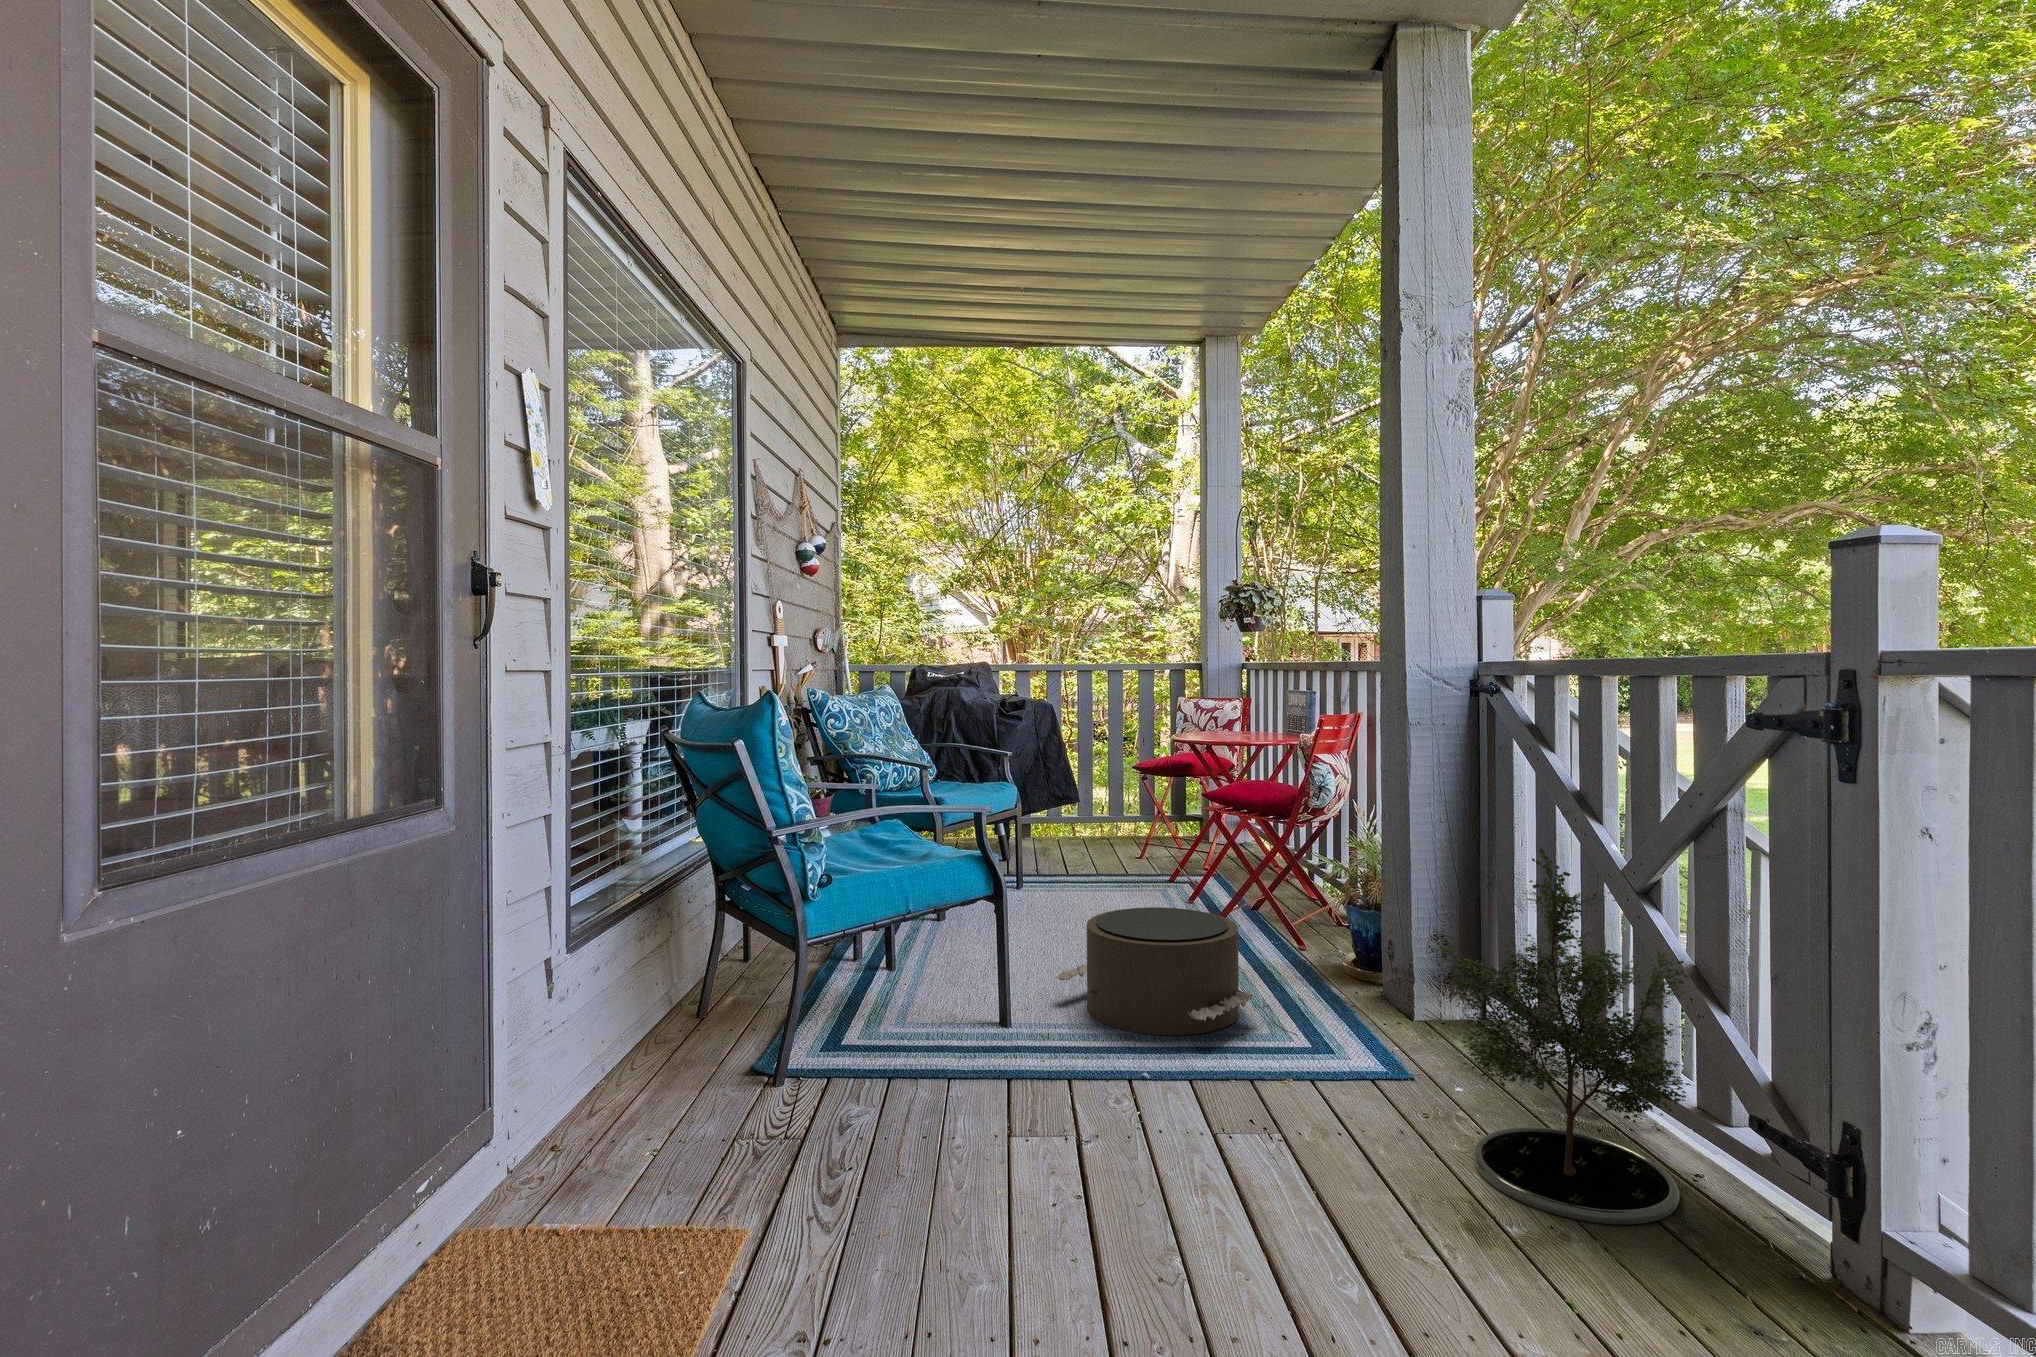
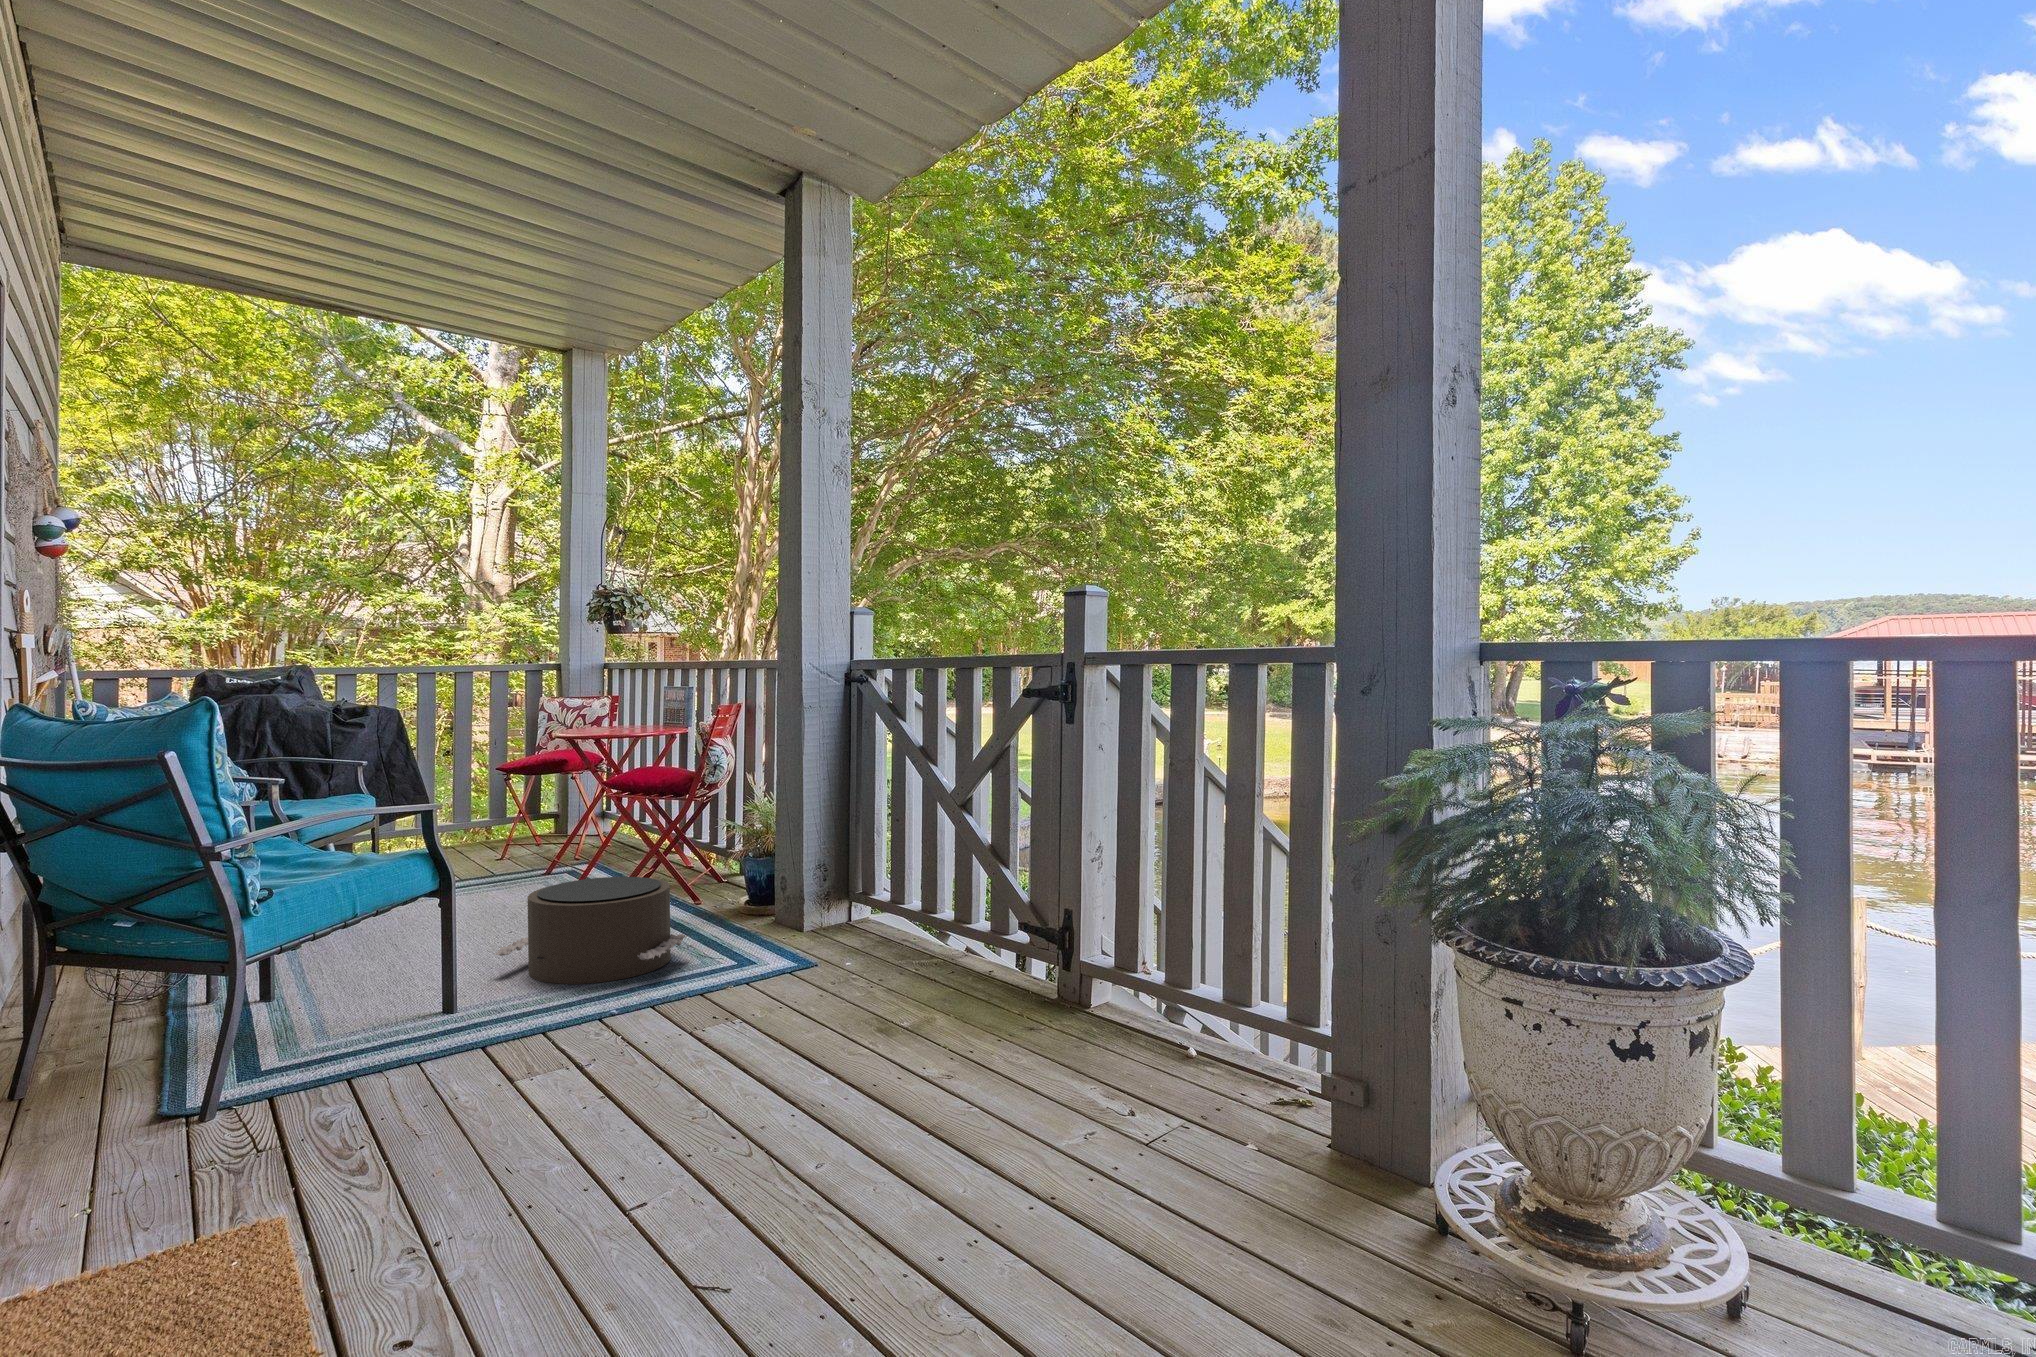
potted tree: present [1431,846,1691,1225] -> none [843,781,1000,1016]

